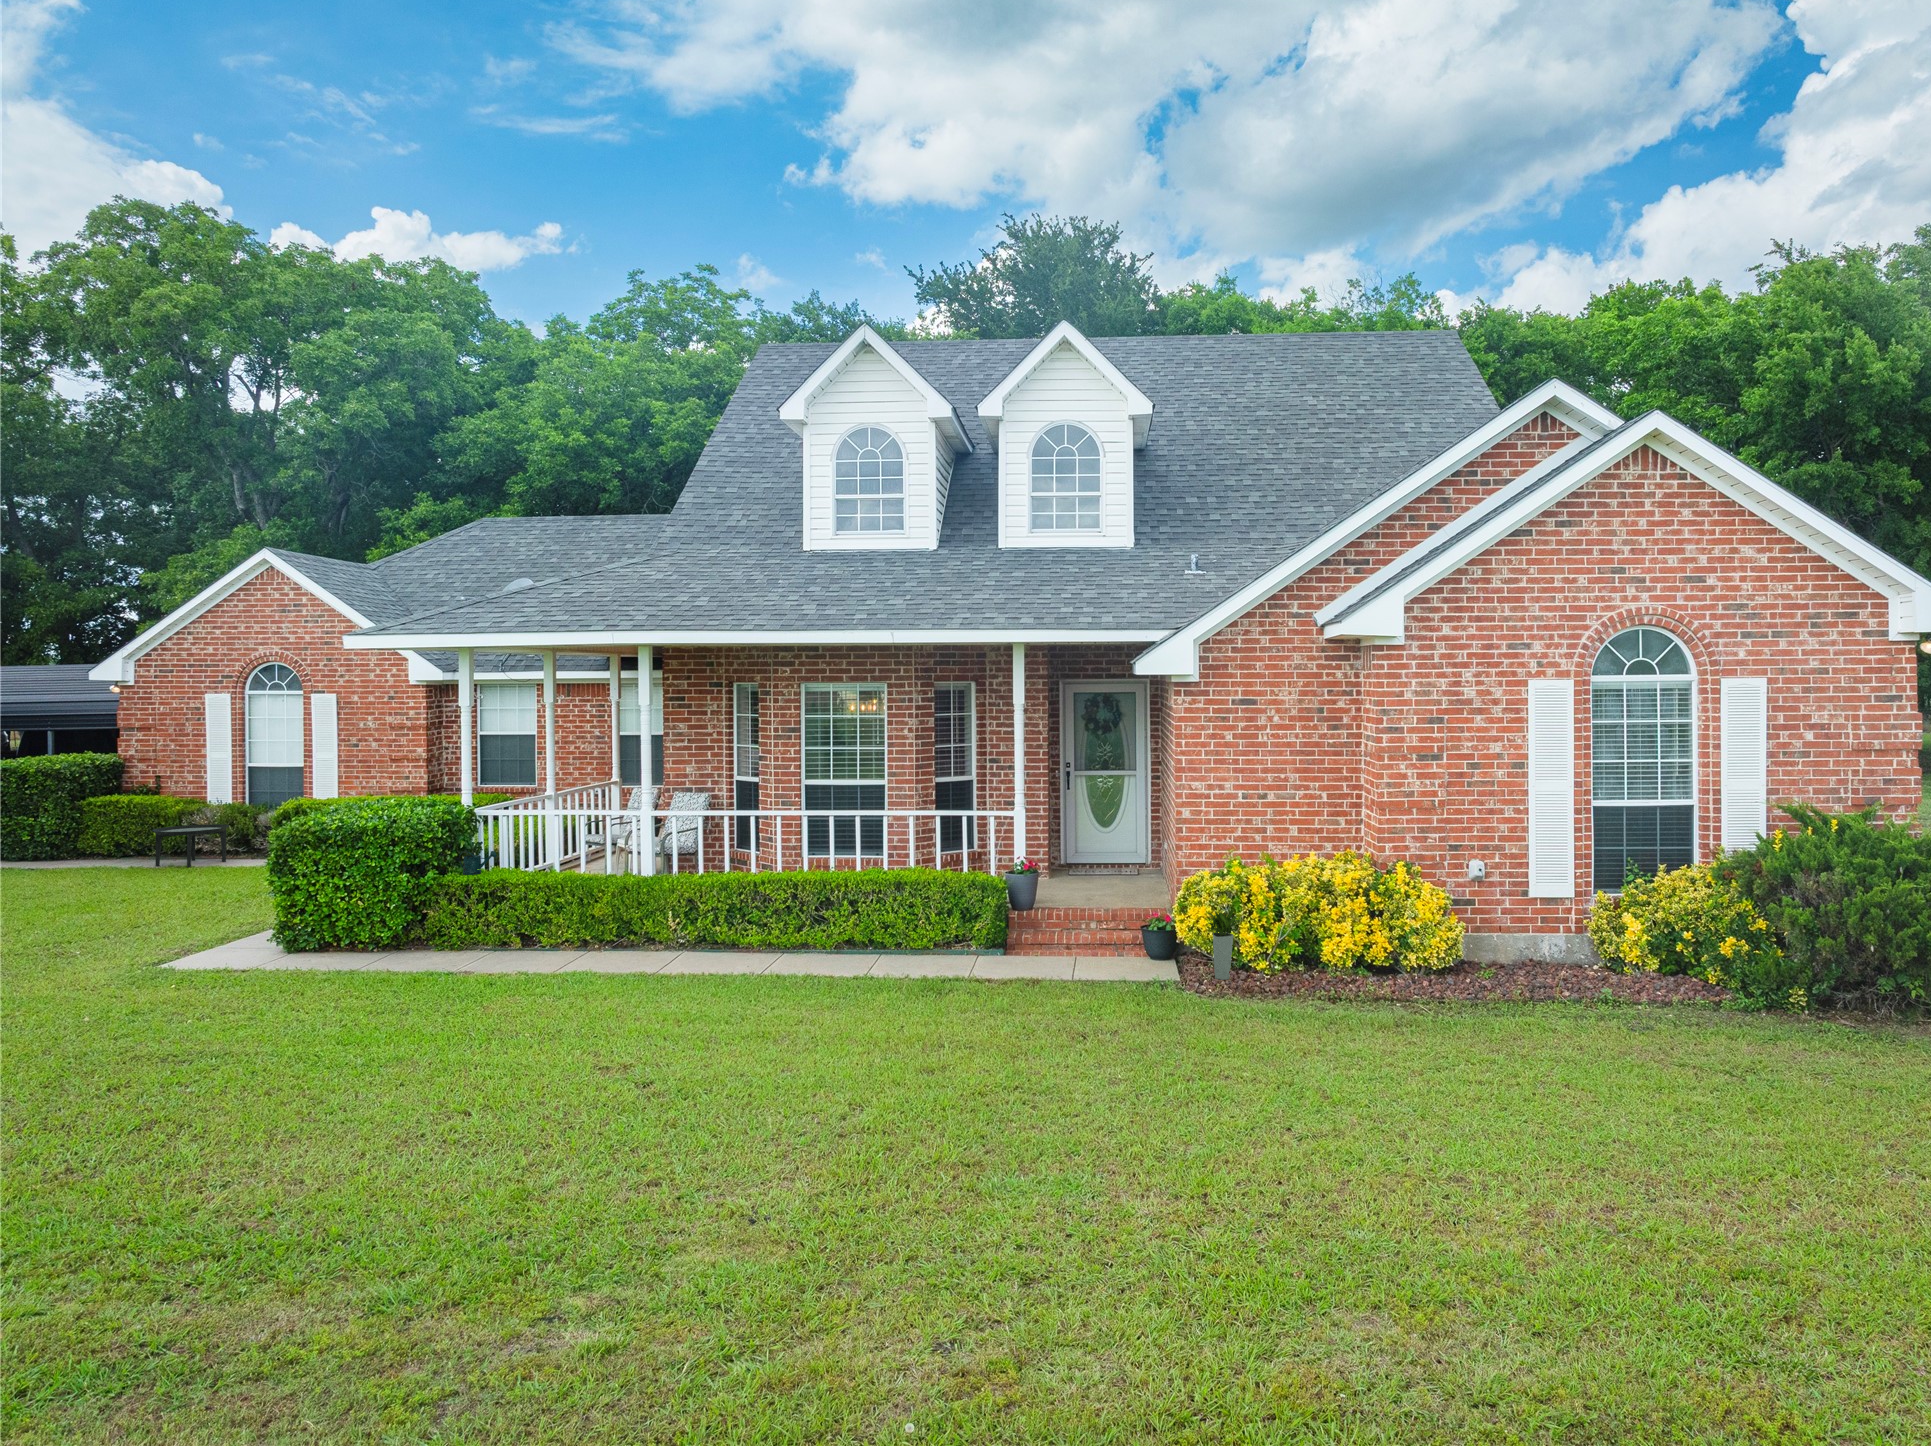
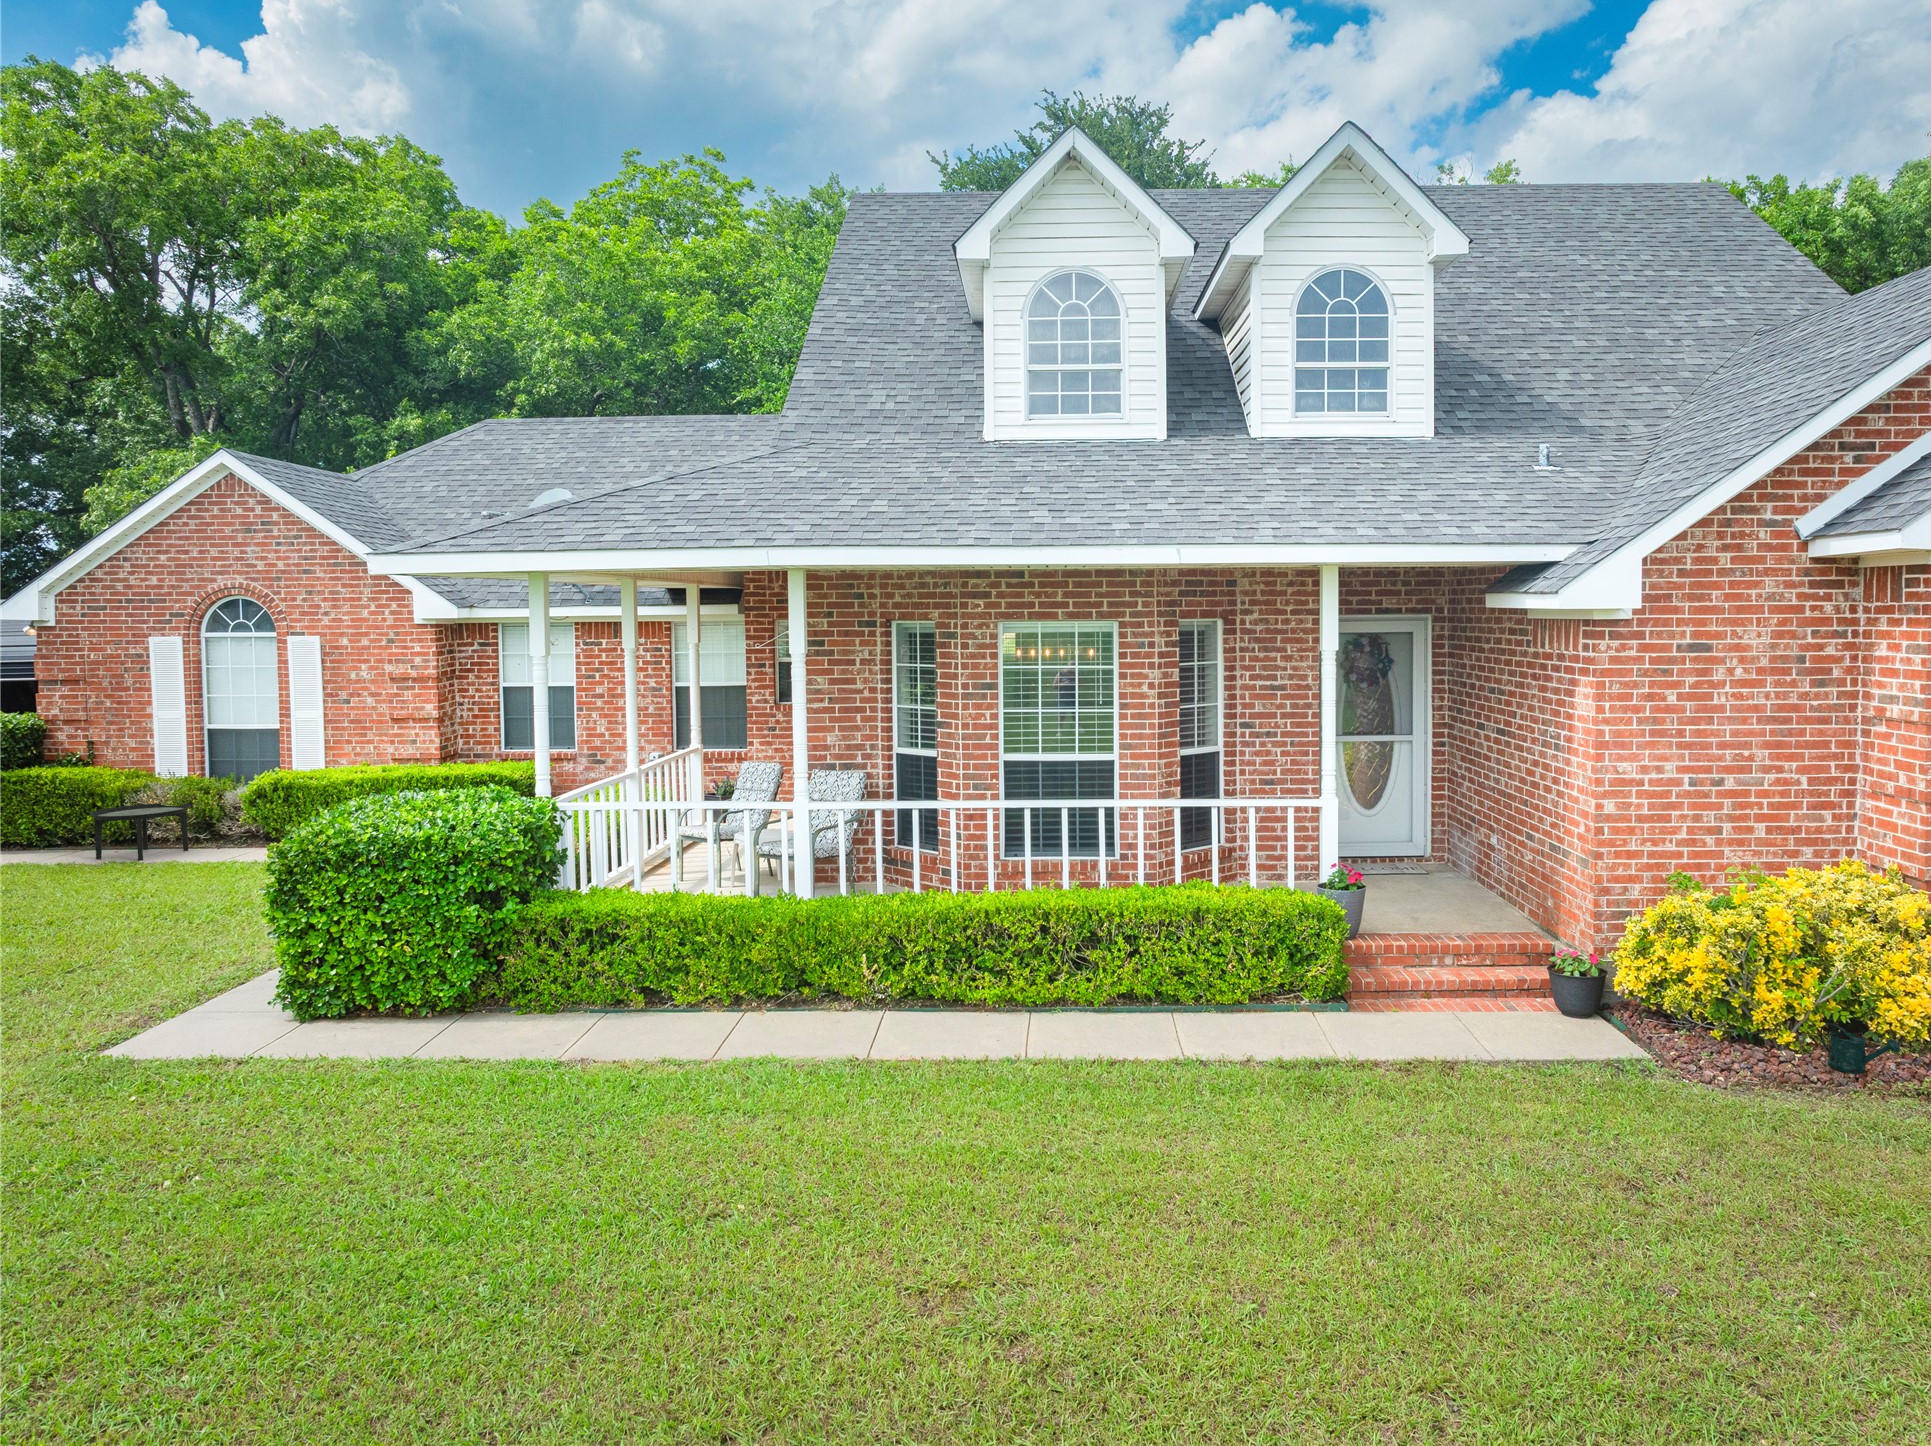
watering can: present [459,851,496,875] -> present [1820,1023,1900,1074]
planter: present [1208,909,1238,980] -> none [1708,957,1763,1062]

